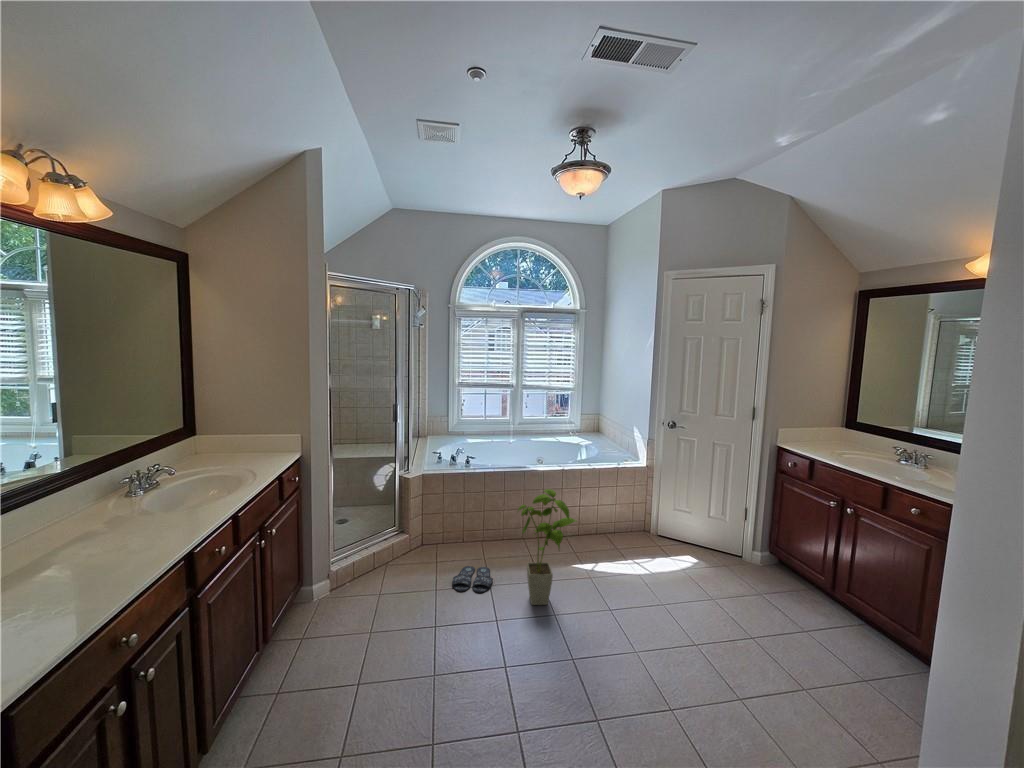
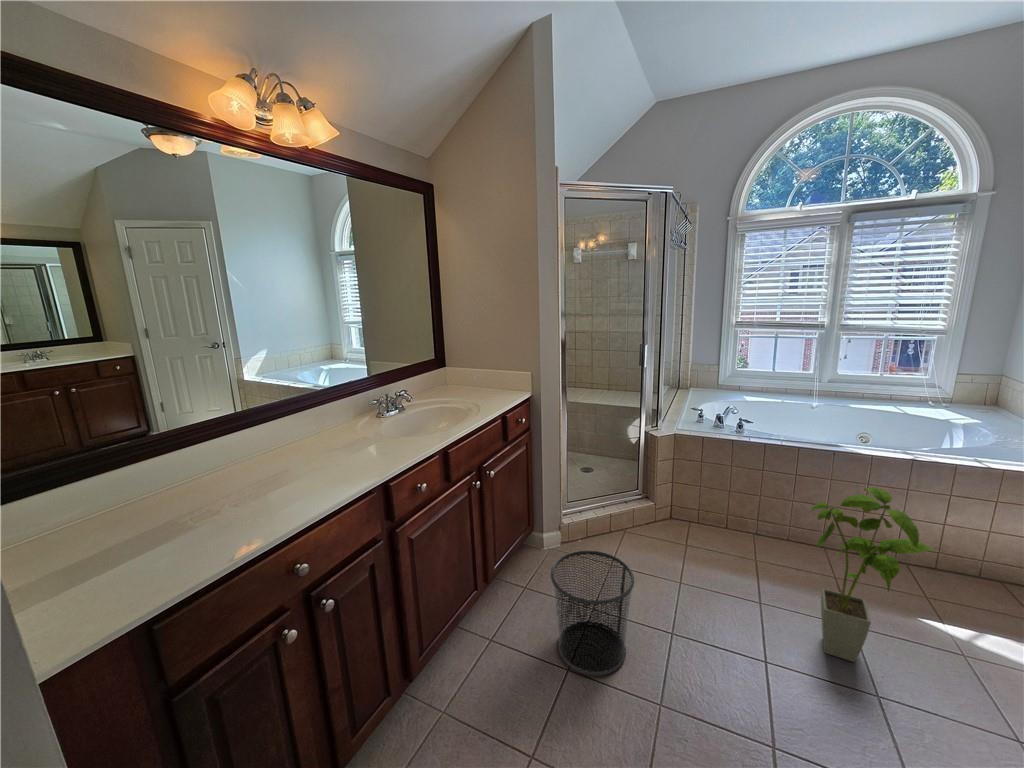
slippers: present [452,566,493,593] -> none [702,561,763,606]
waste bin: none [341,578,411,683] -> present [551,551,634,675]

